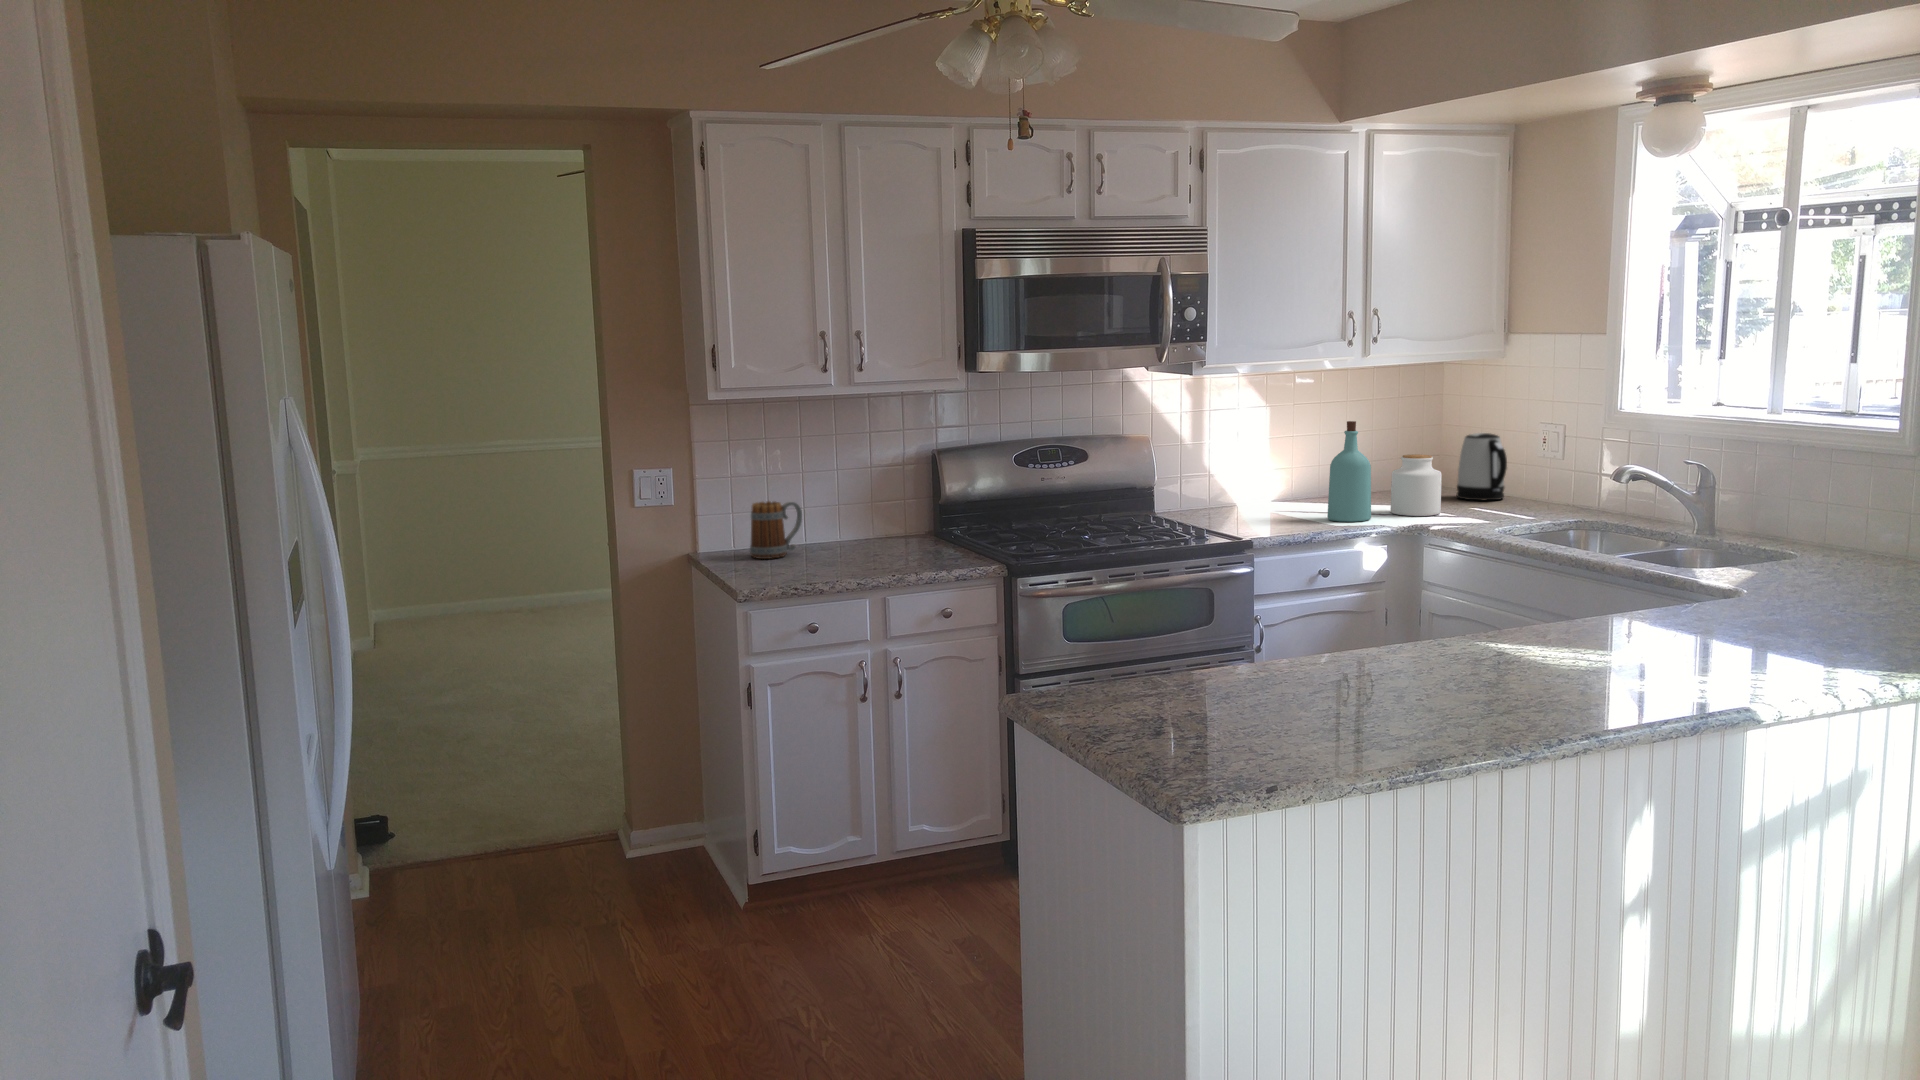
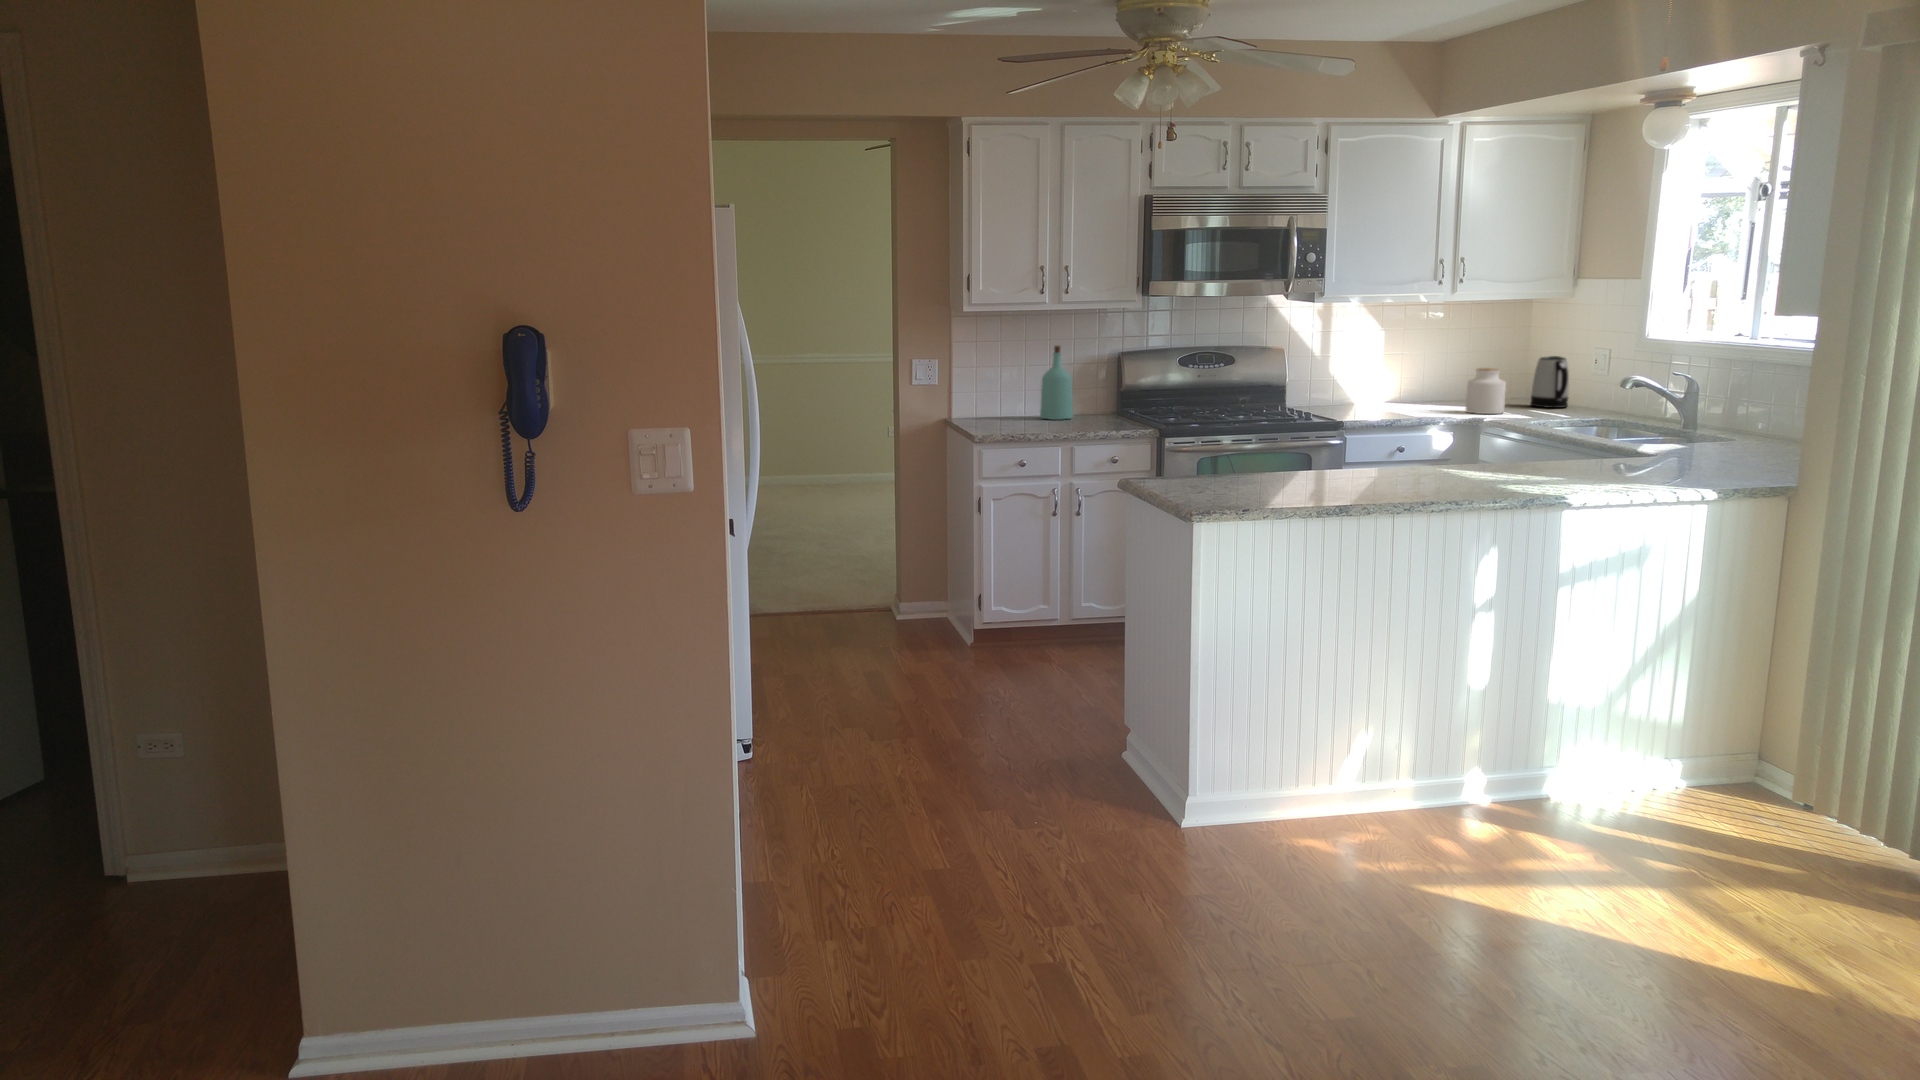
bottle: present [1327,421,1371,522] -> present [1040,345,1073,420]
mug: present [750,501,802,559] -> none [988,382,1025,420]

